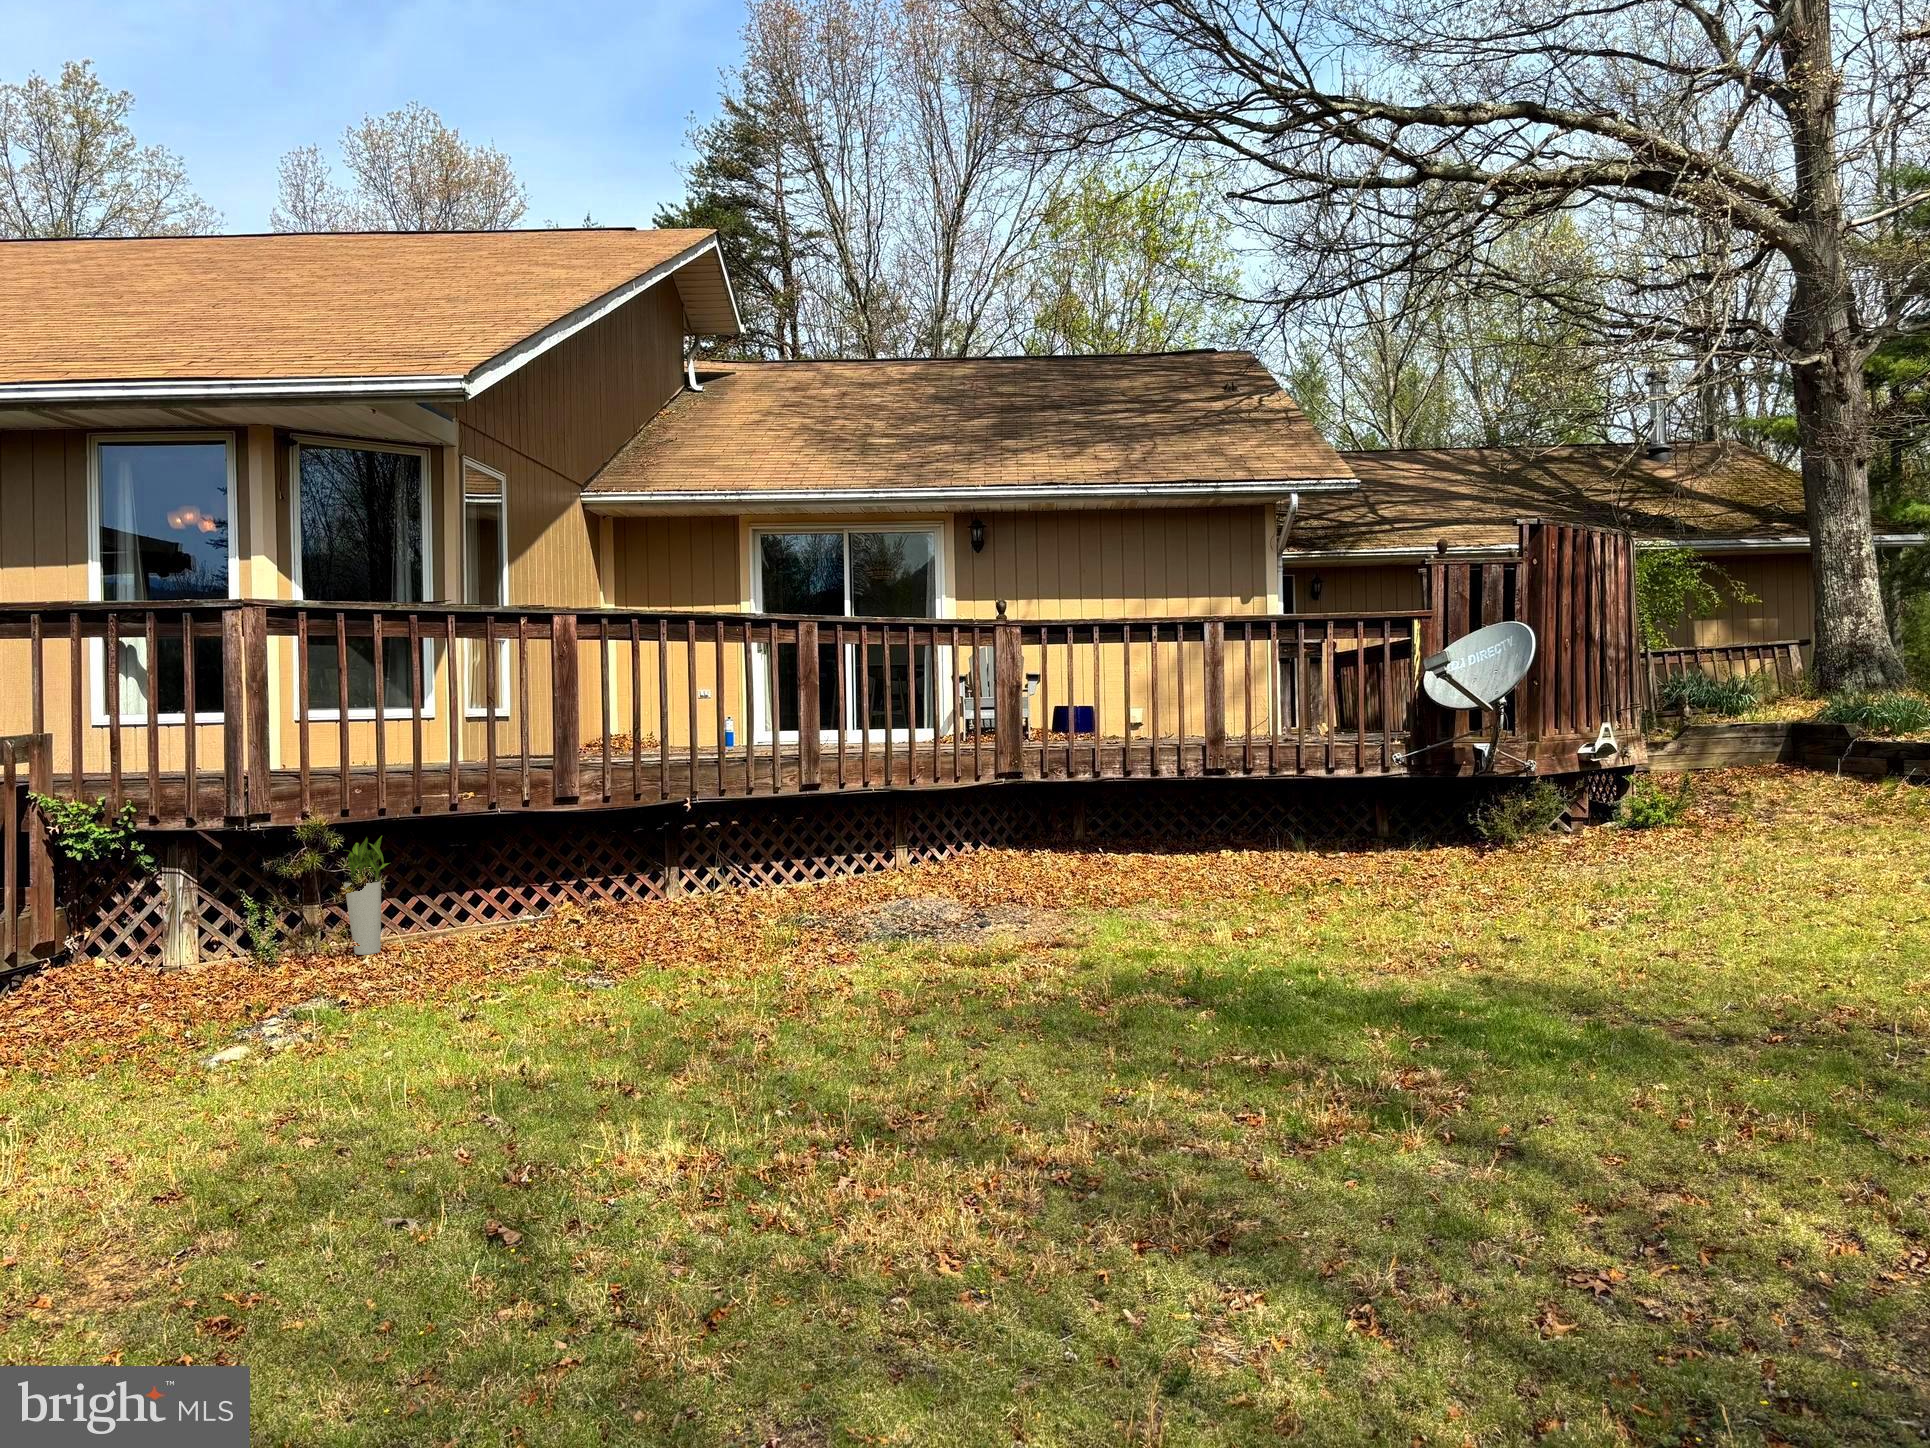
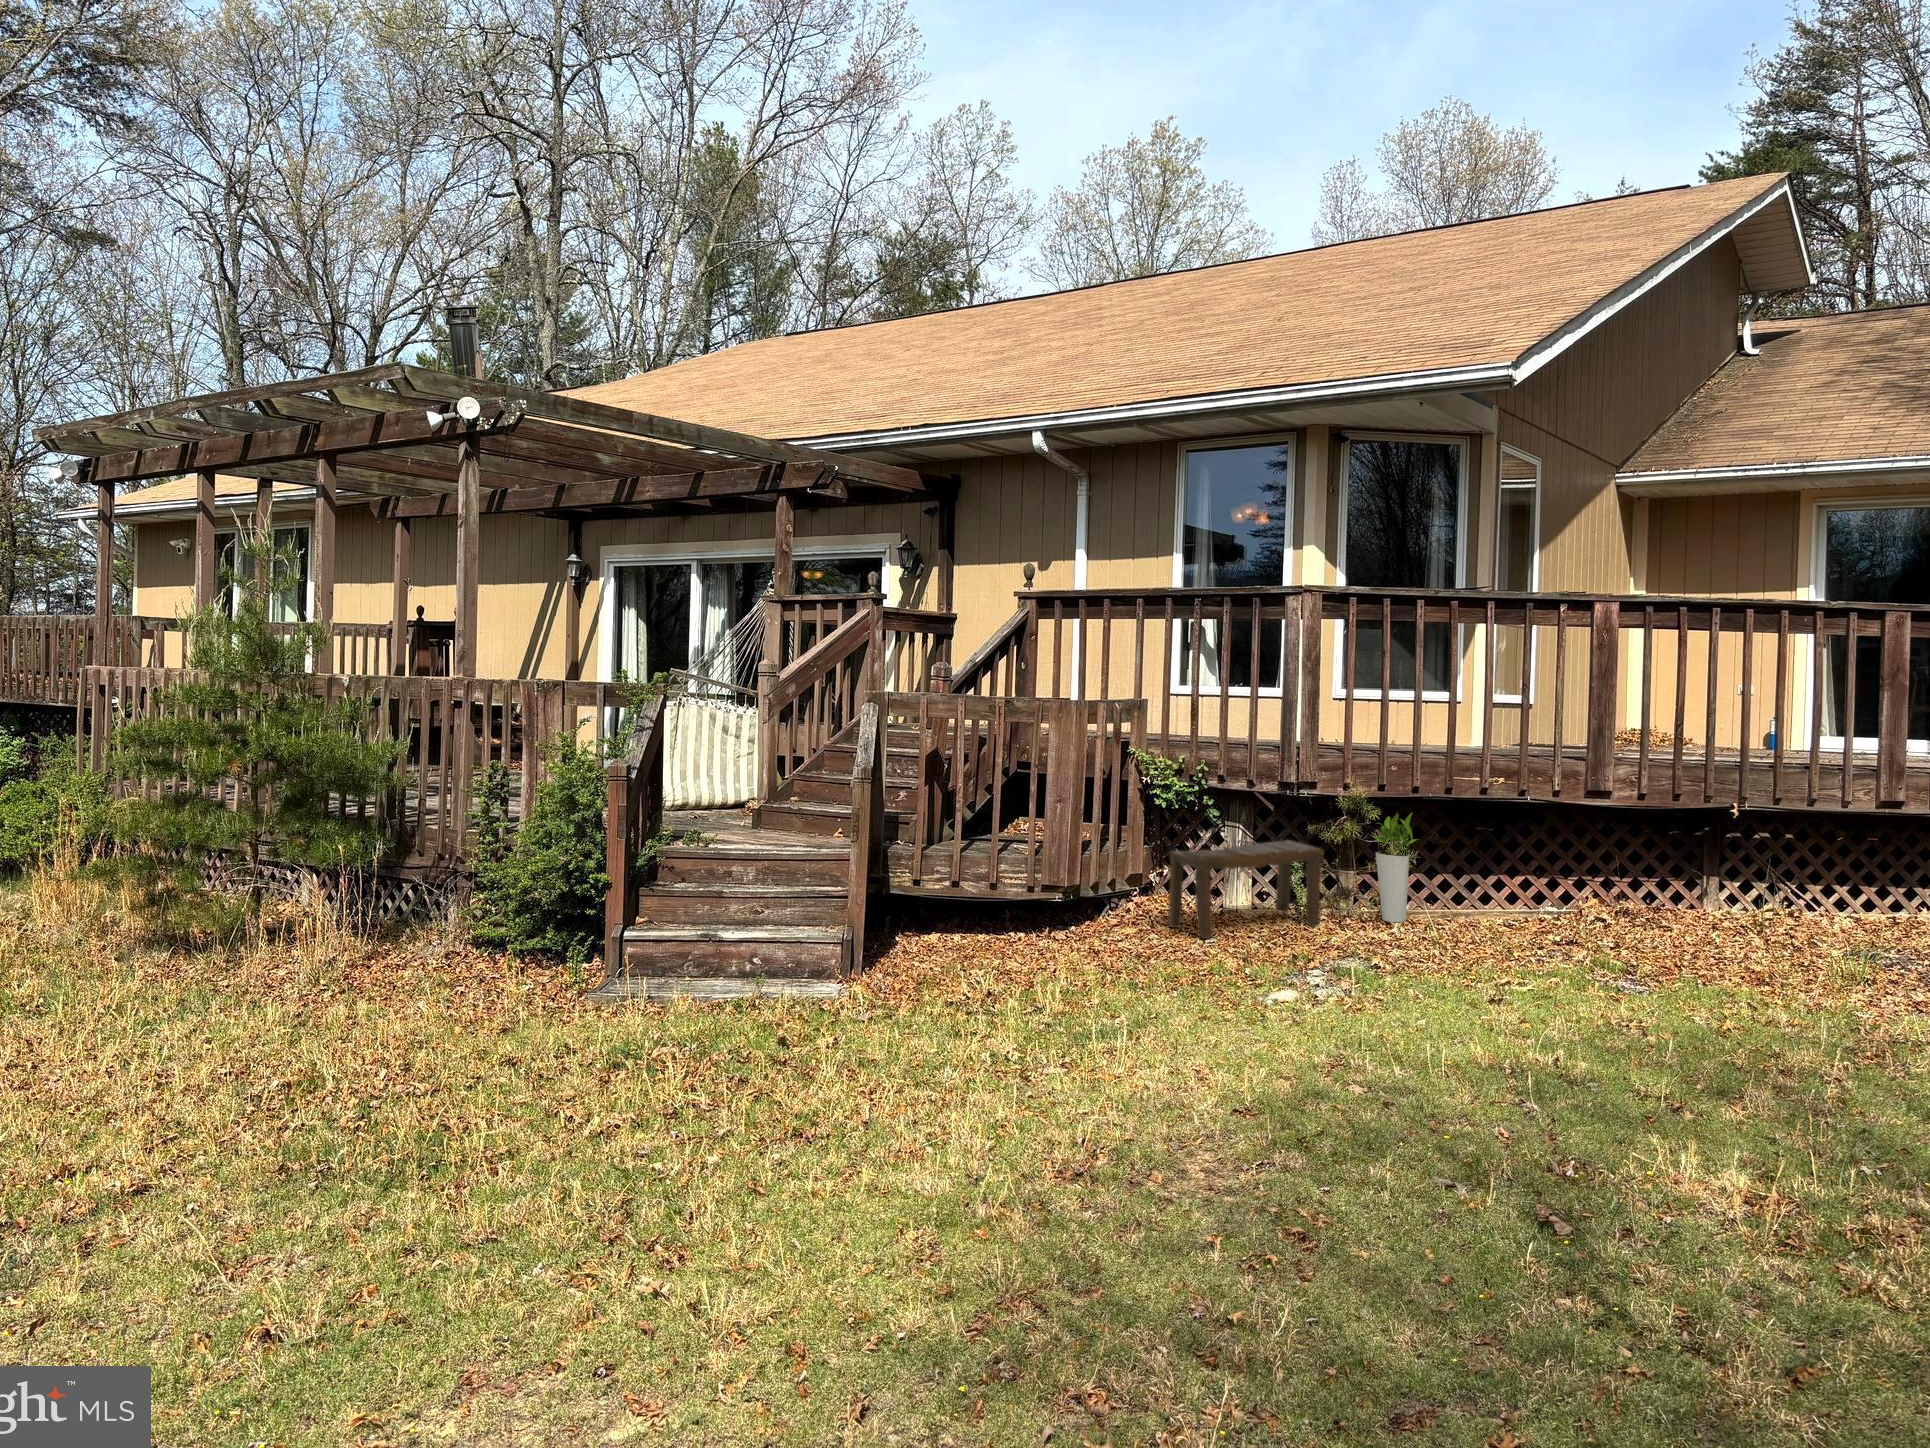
bench: none [88,881,284,1004] -> present [1169,840,1324,939]

